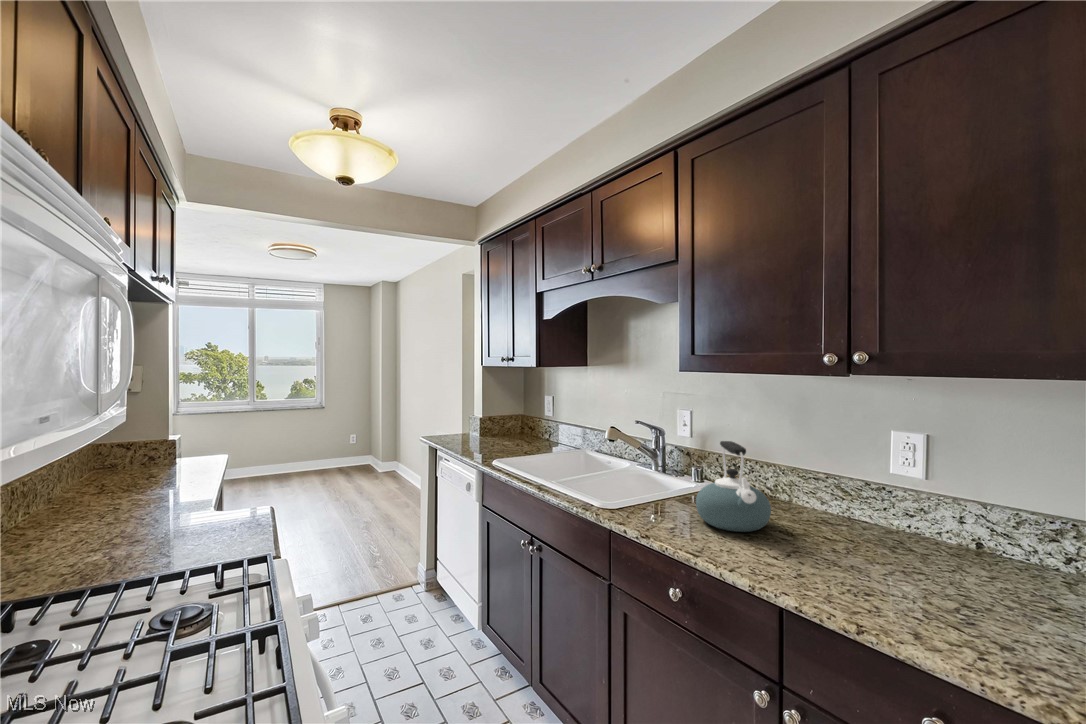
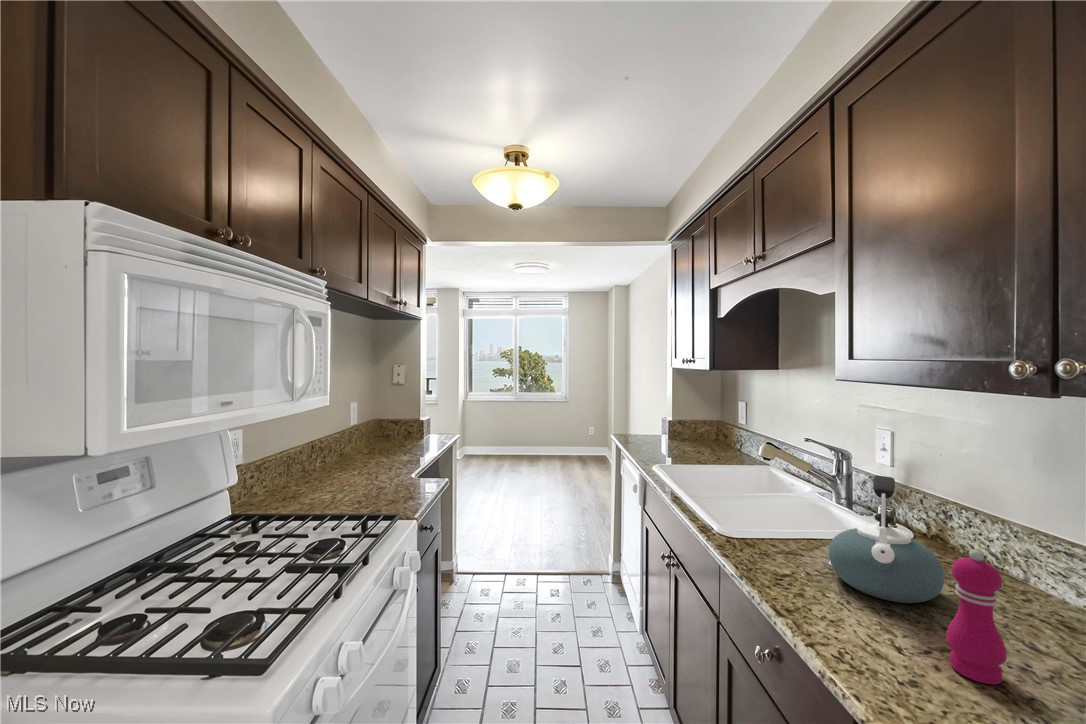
pepper mill: none [804,479,839,568] -> present [946,550,1007,684]

